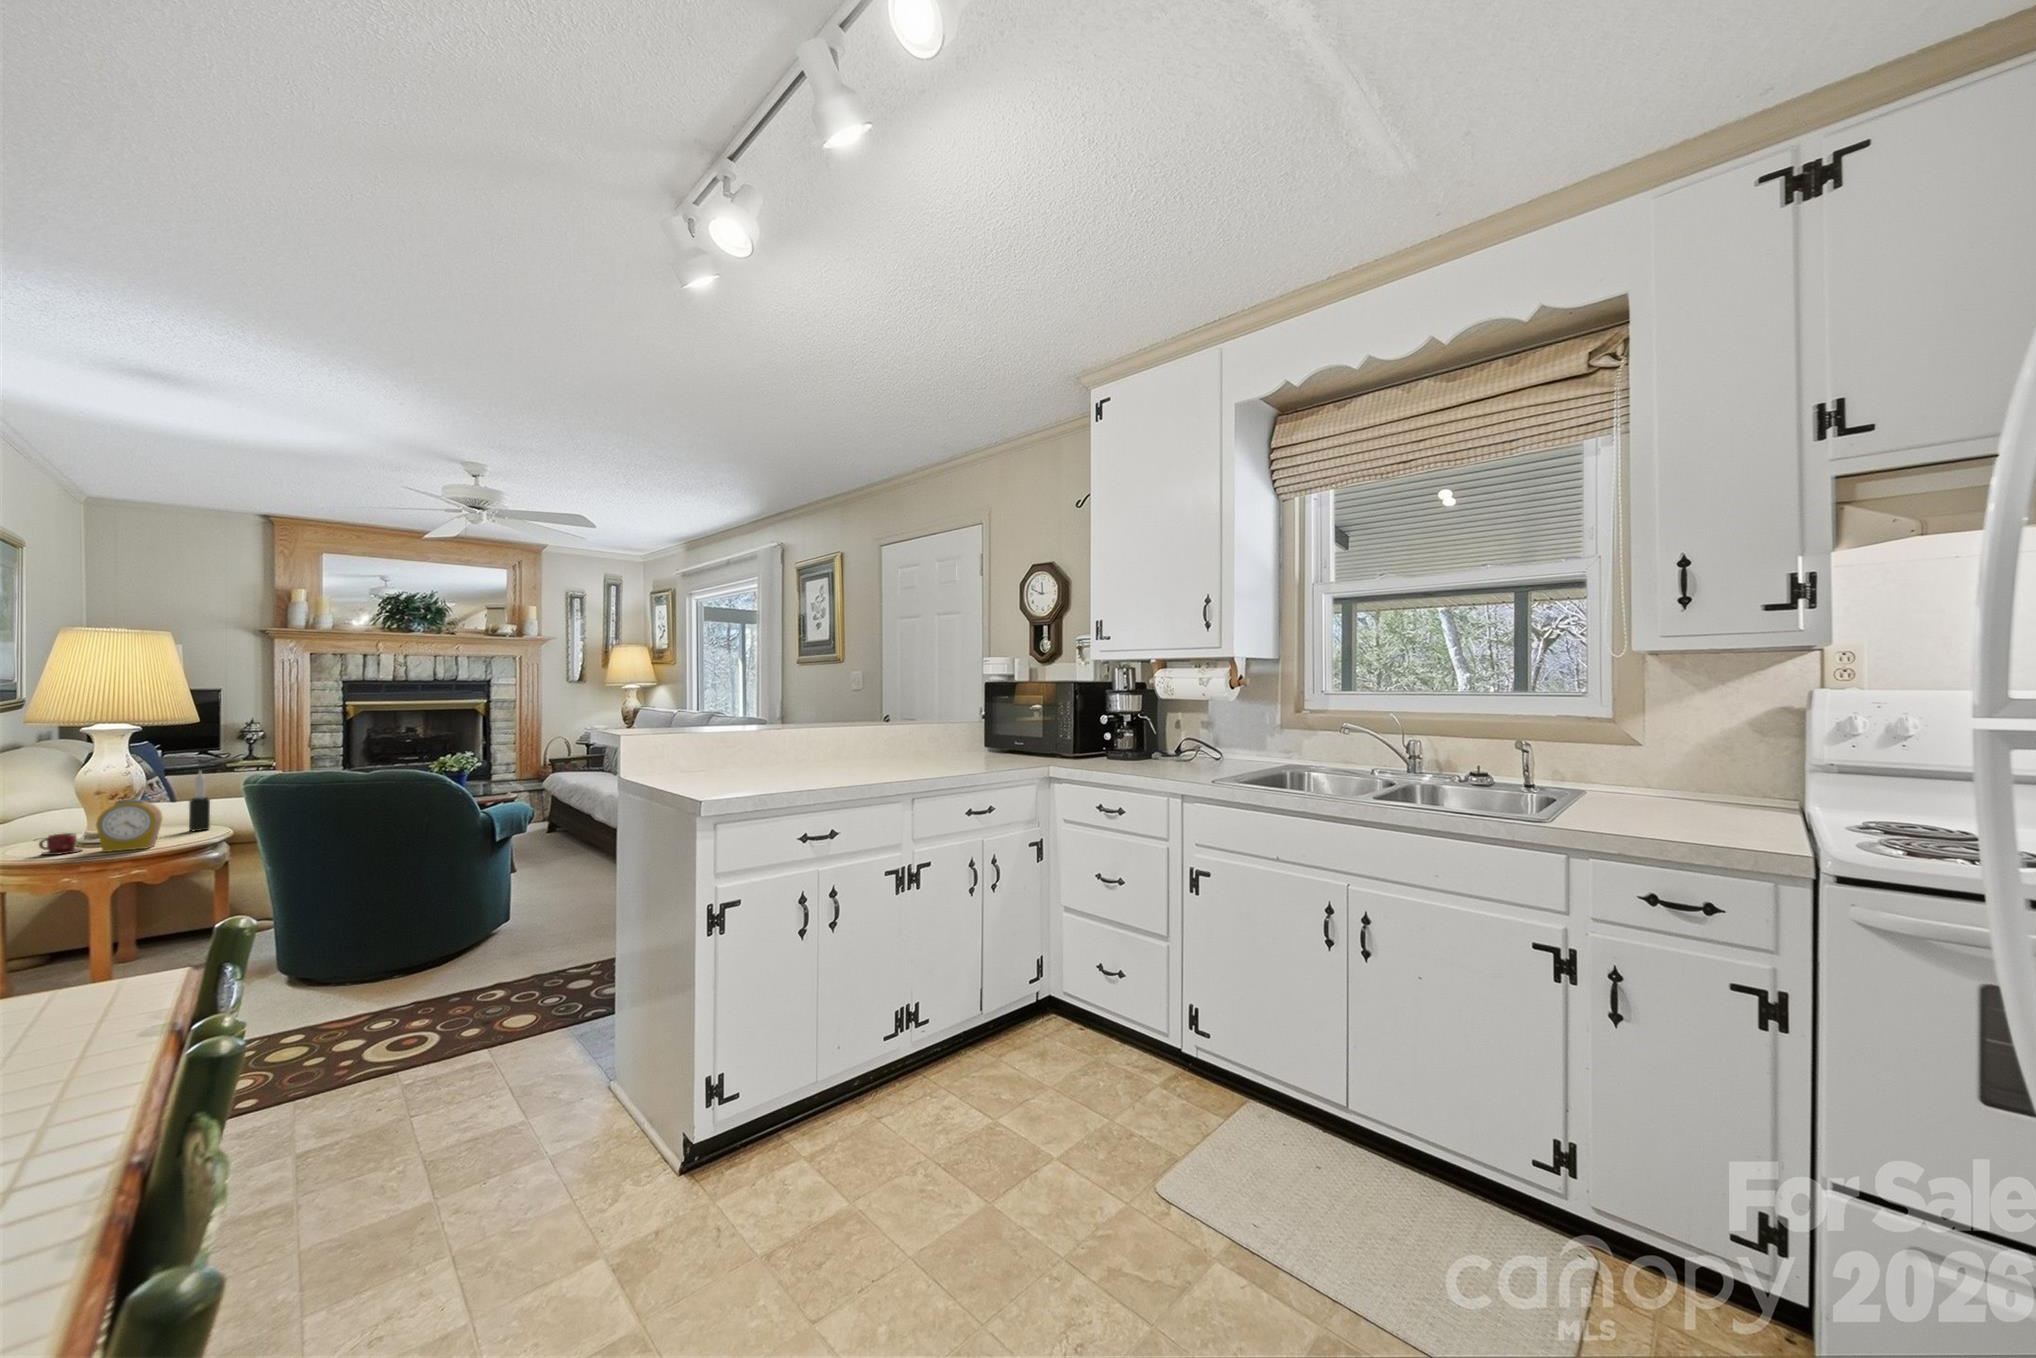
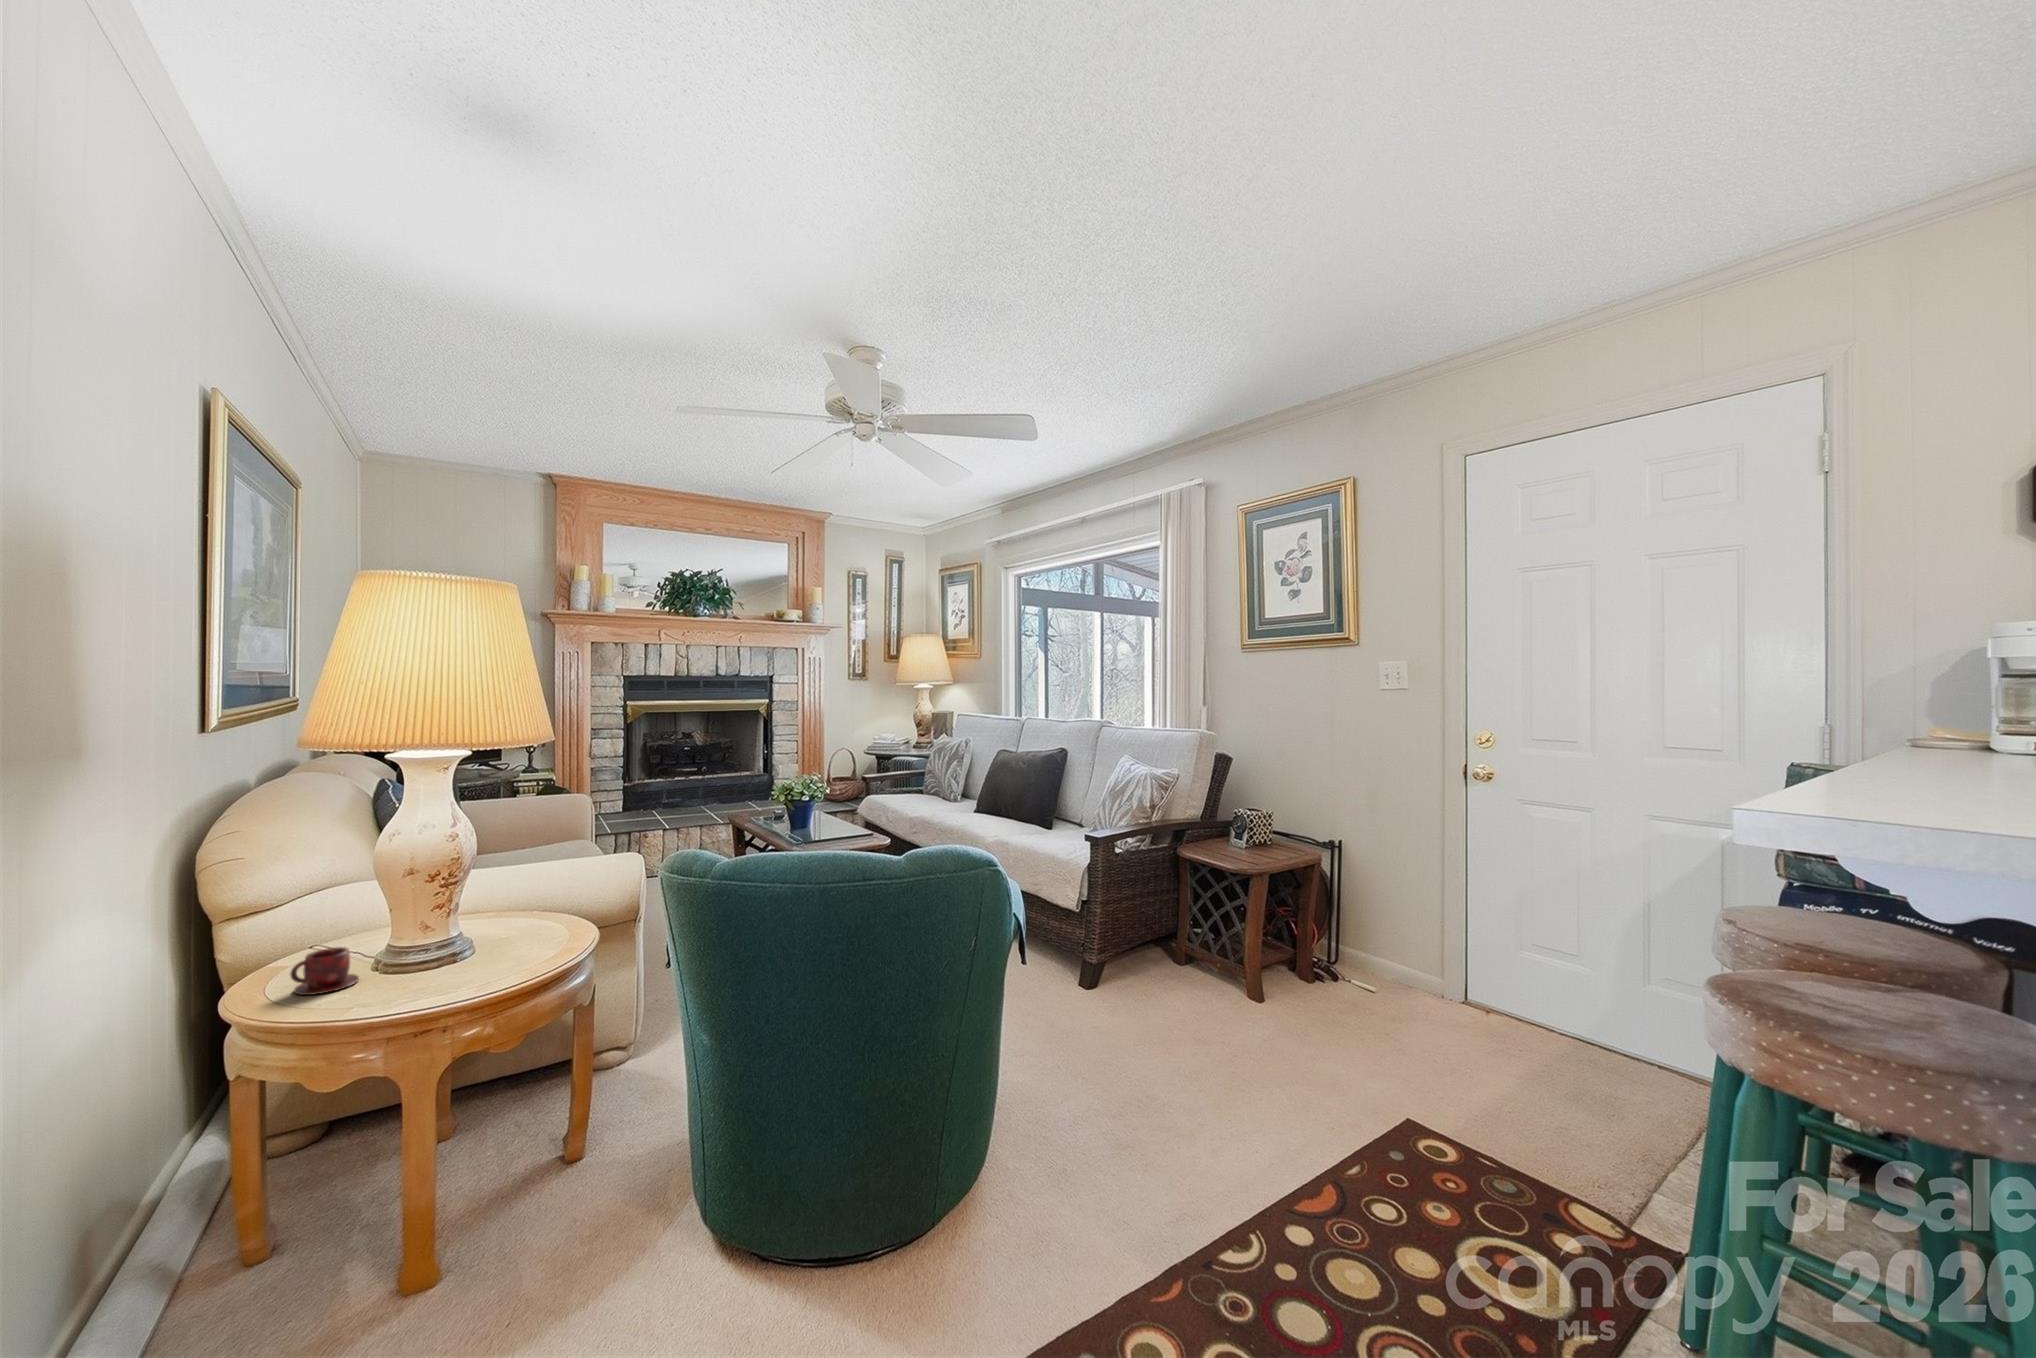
candle: present [189,771,210,831] -> none [509,821,538,925]
alarm clock: present [96,799,162,852] -> none [379,887,481,990]

